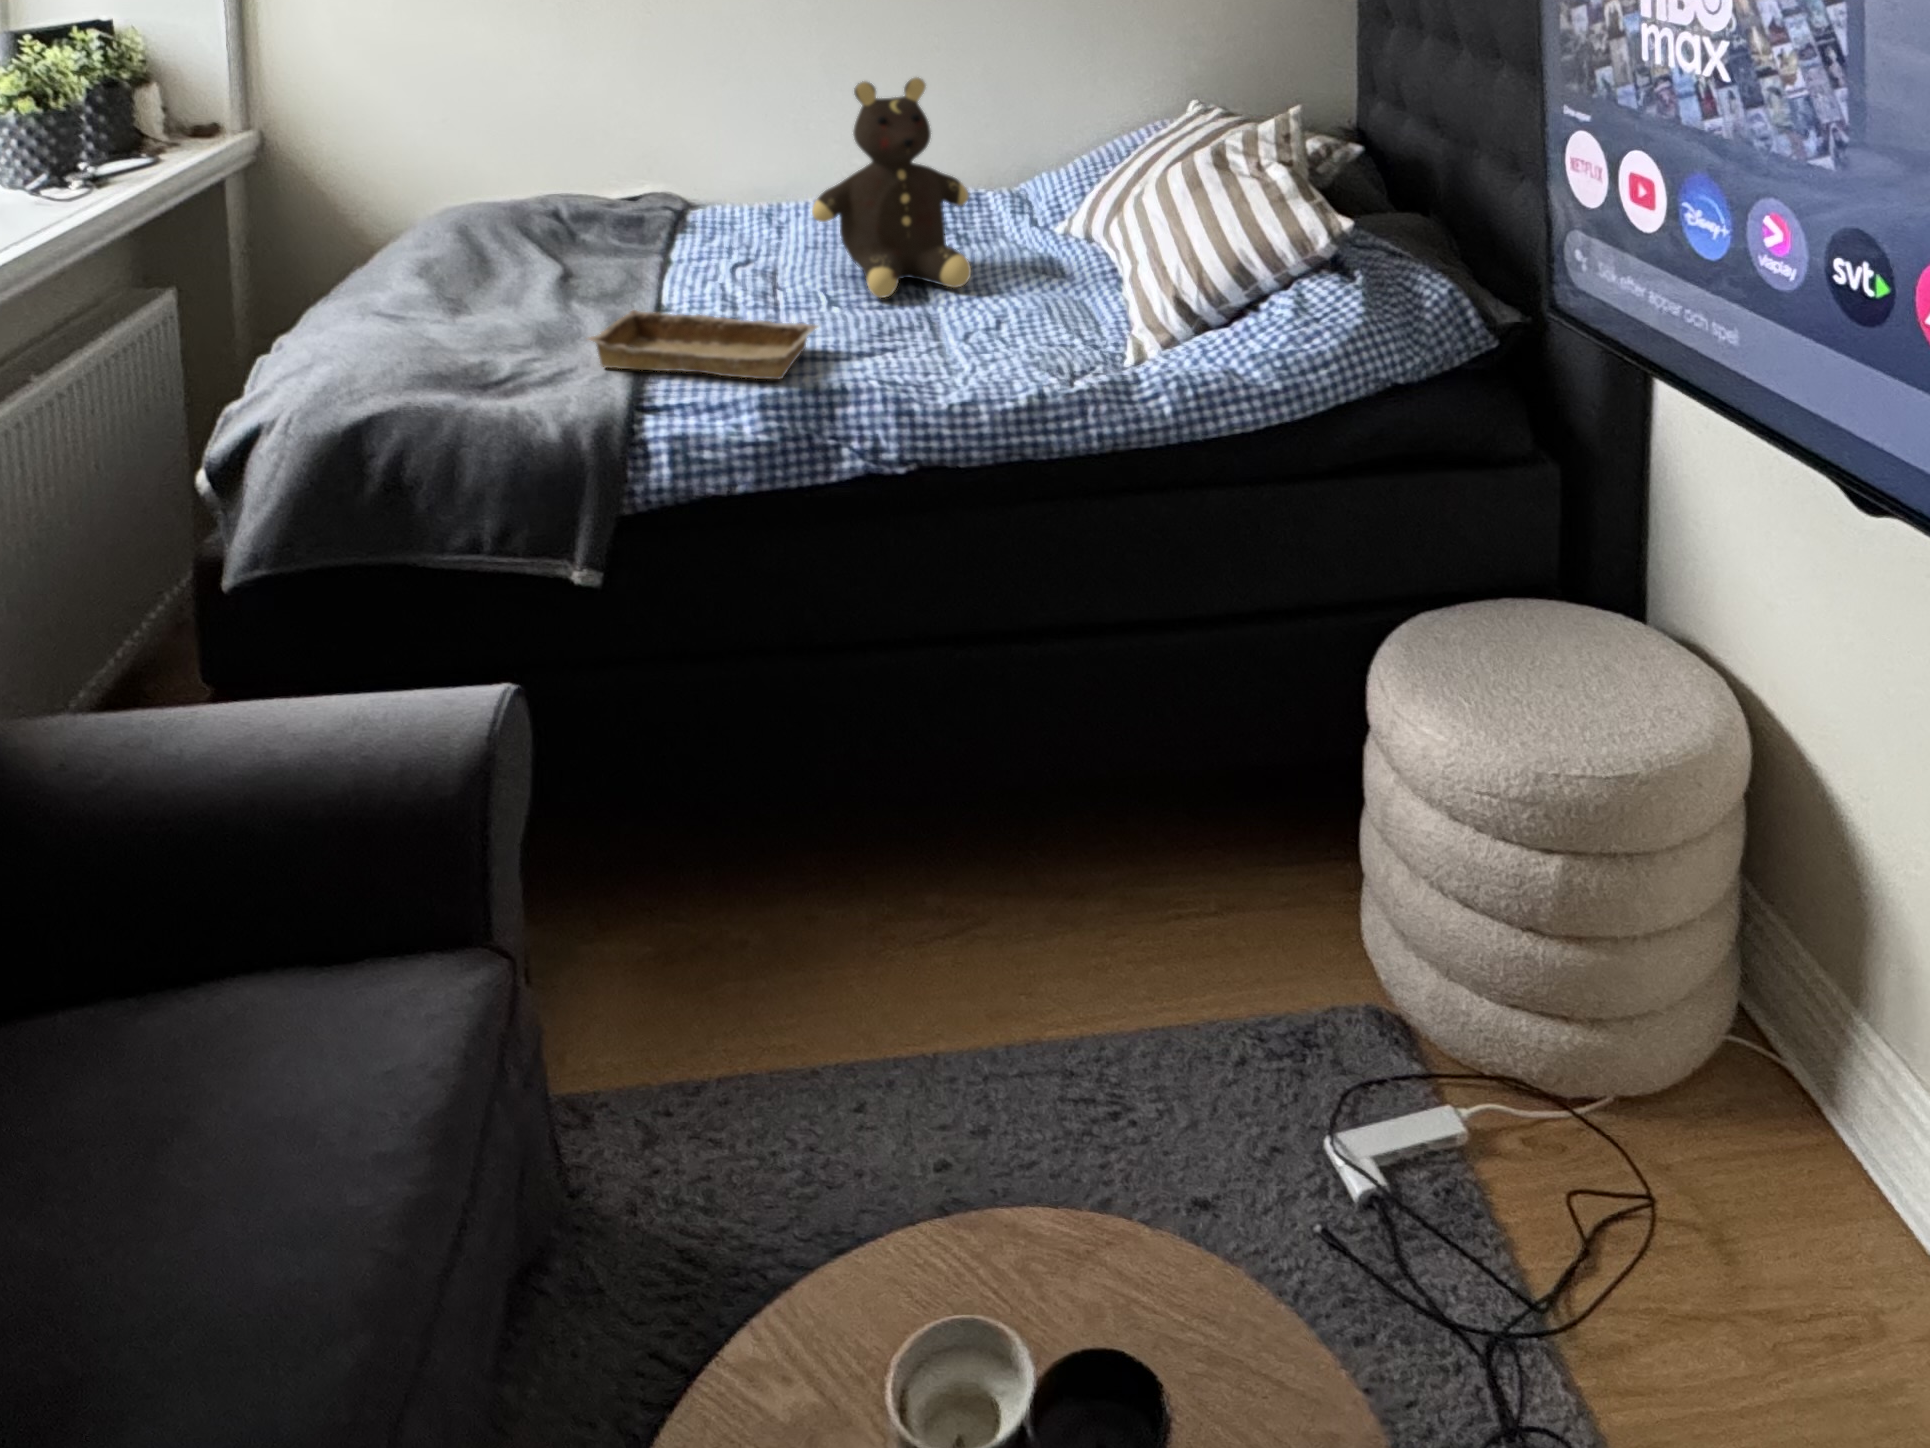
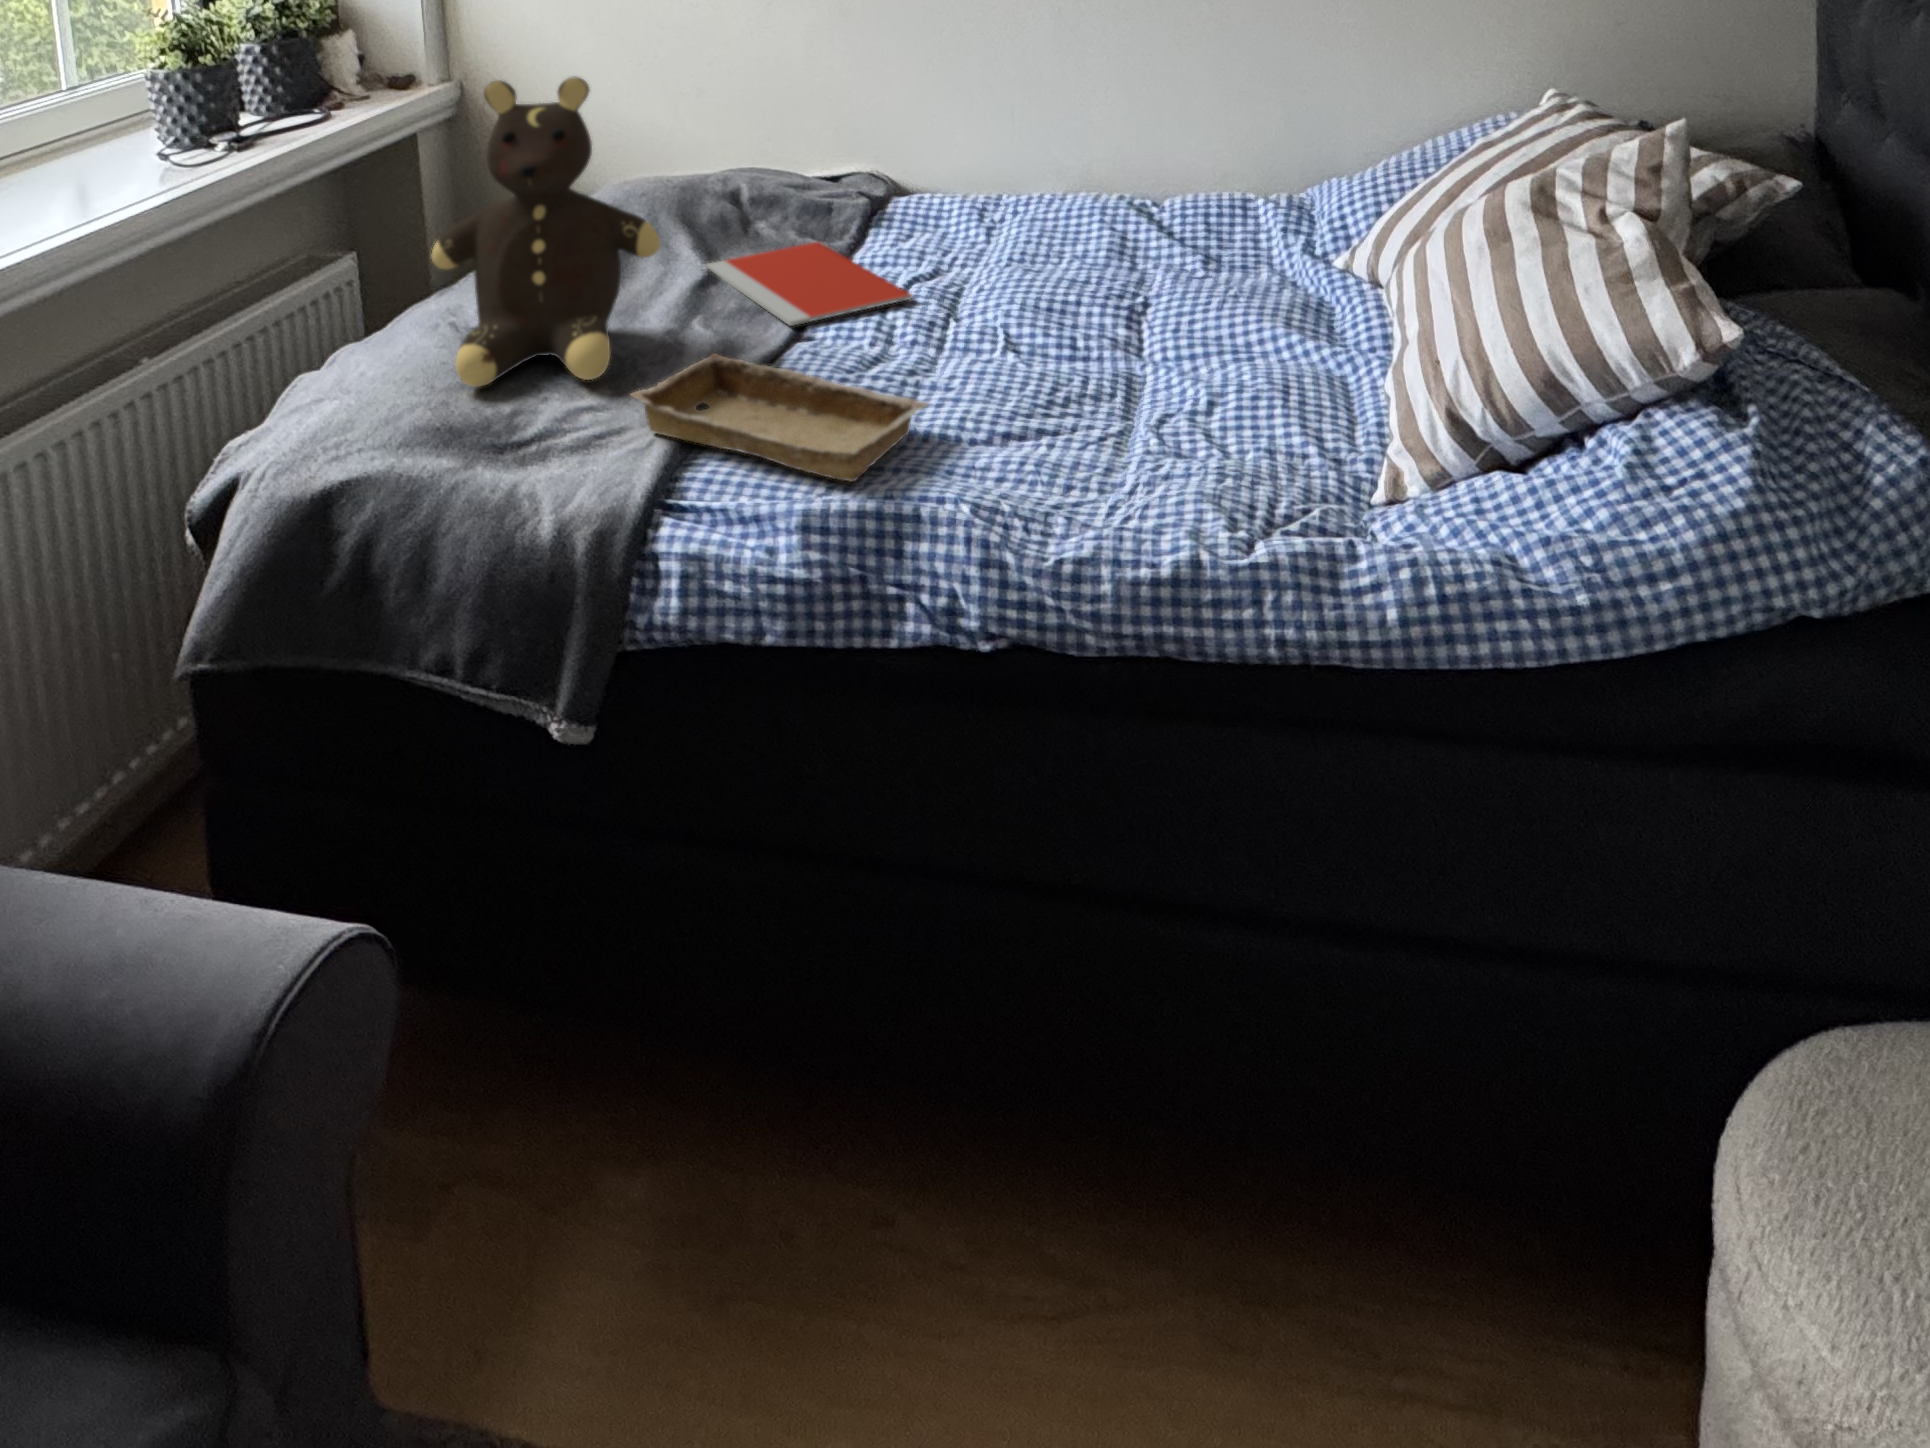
teddy bear: present [812,78,971,298] -> present [432,77,661,387]
notebook: none [569,238,758,294] -> present [706,242,913,326]

